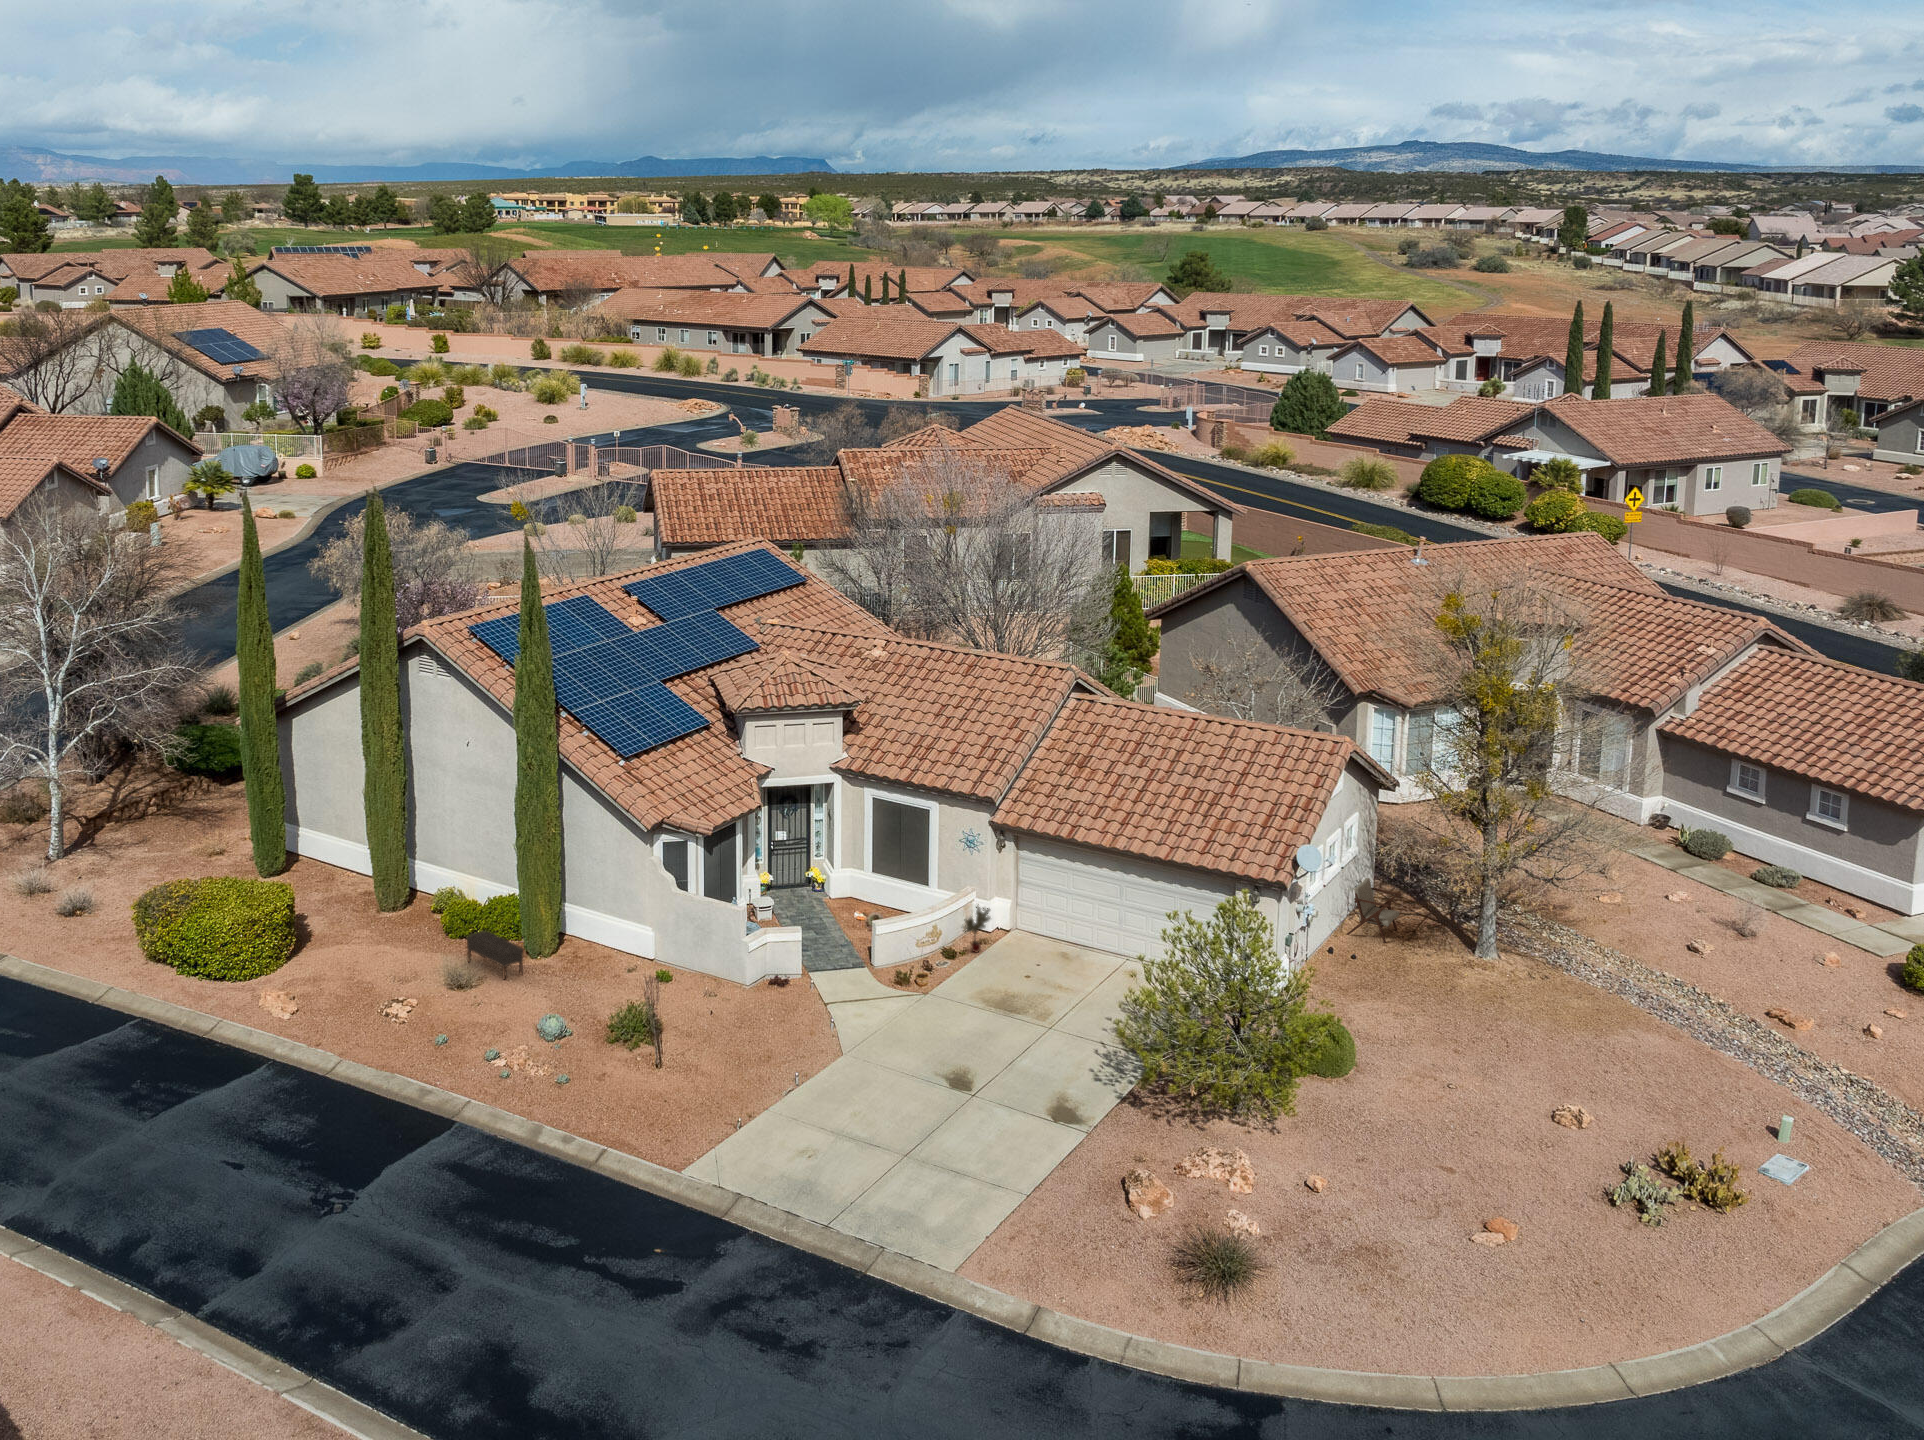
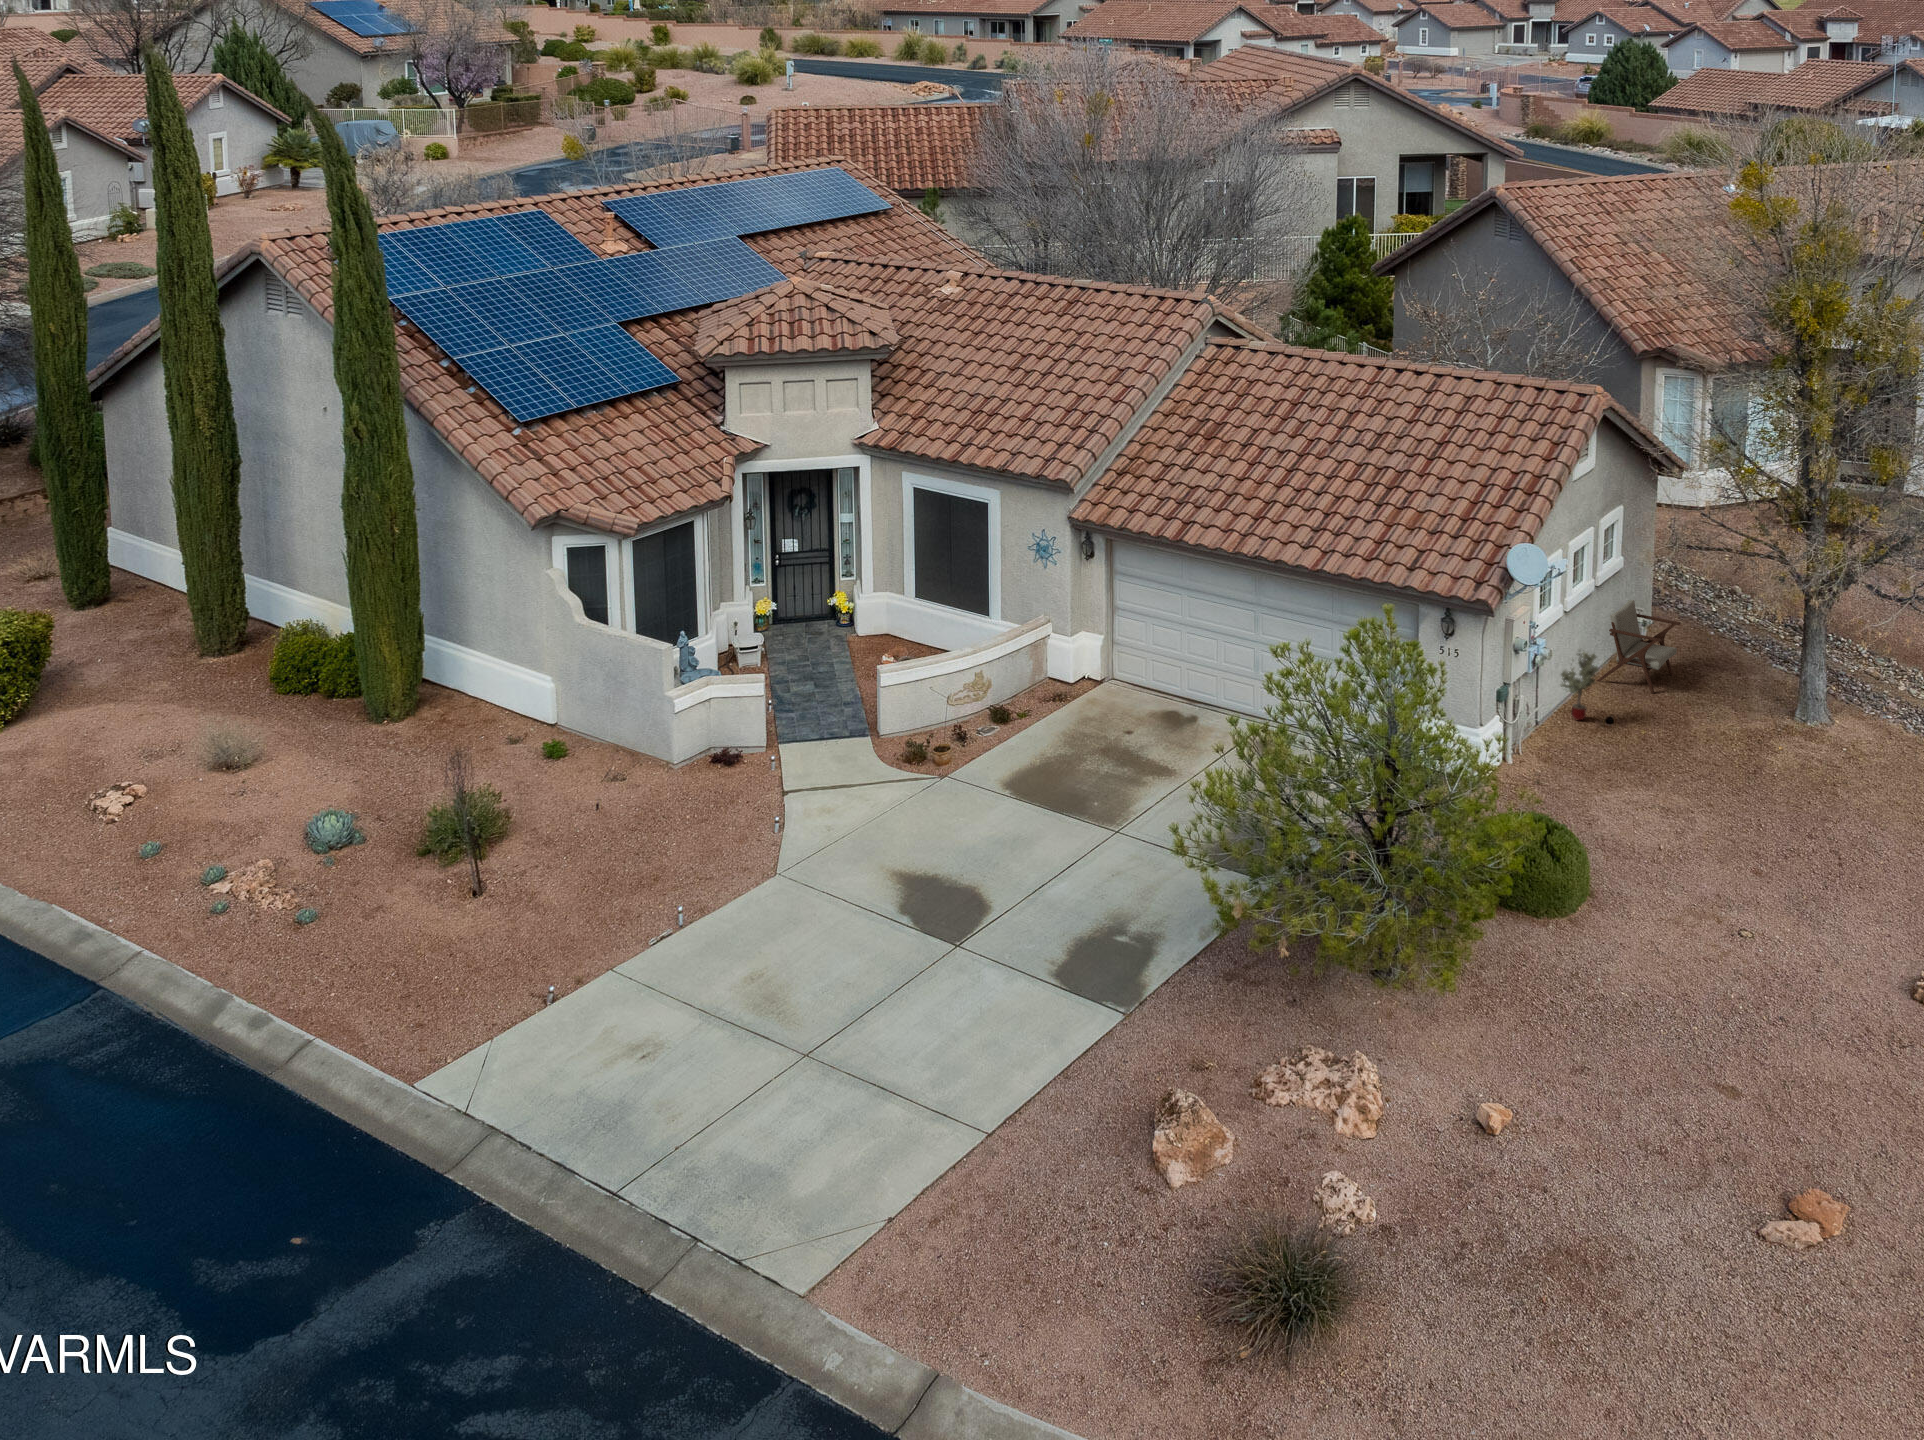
potted tree: present [963,904,990,952] -> present [1561,652,1598,720]
bench: present [466,931,524,979] -> none [305,674,378,746]

